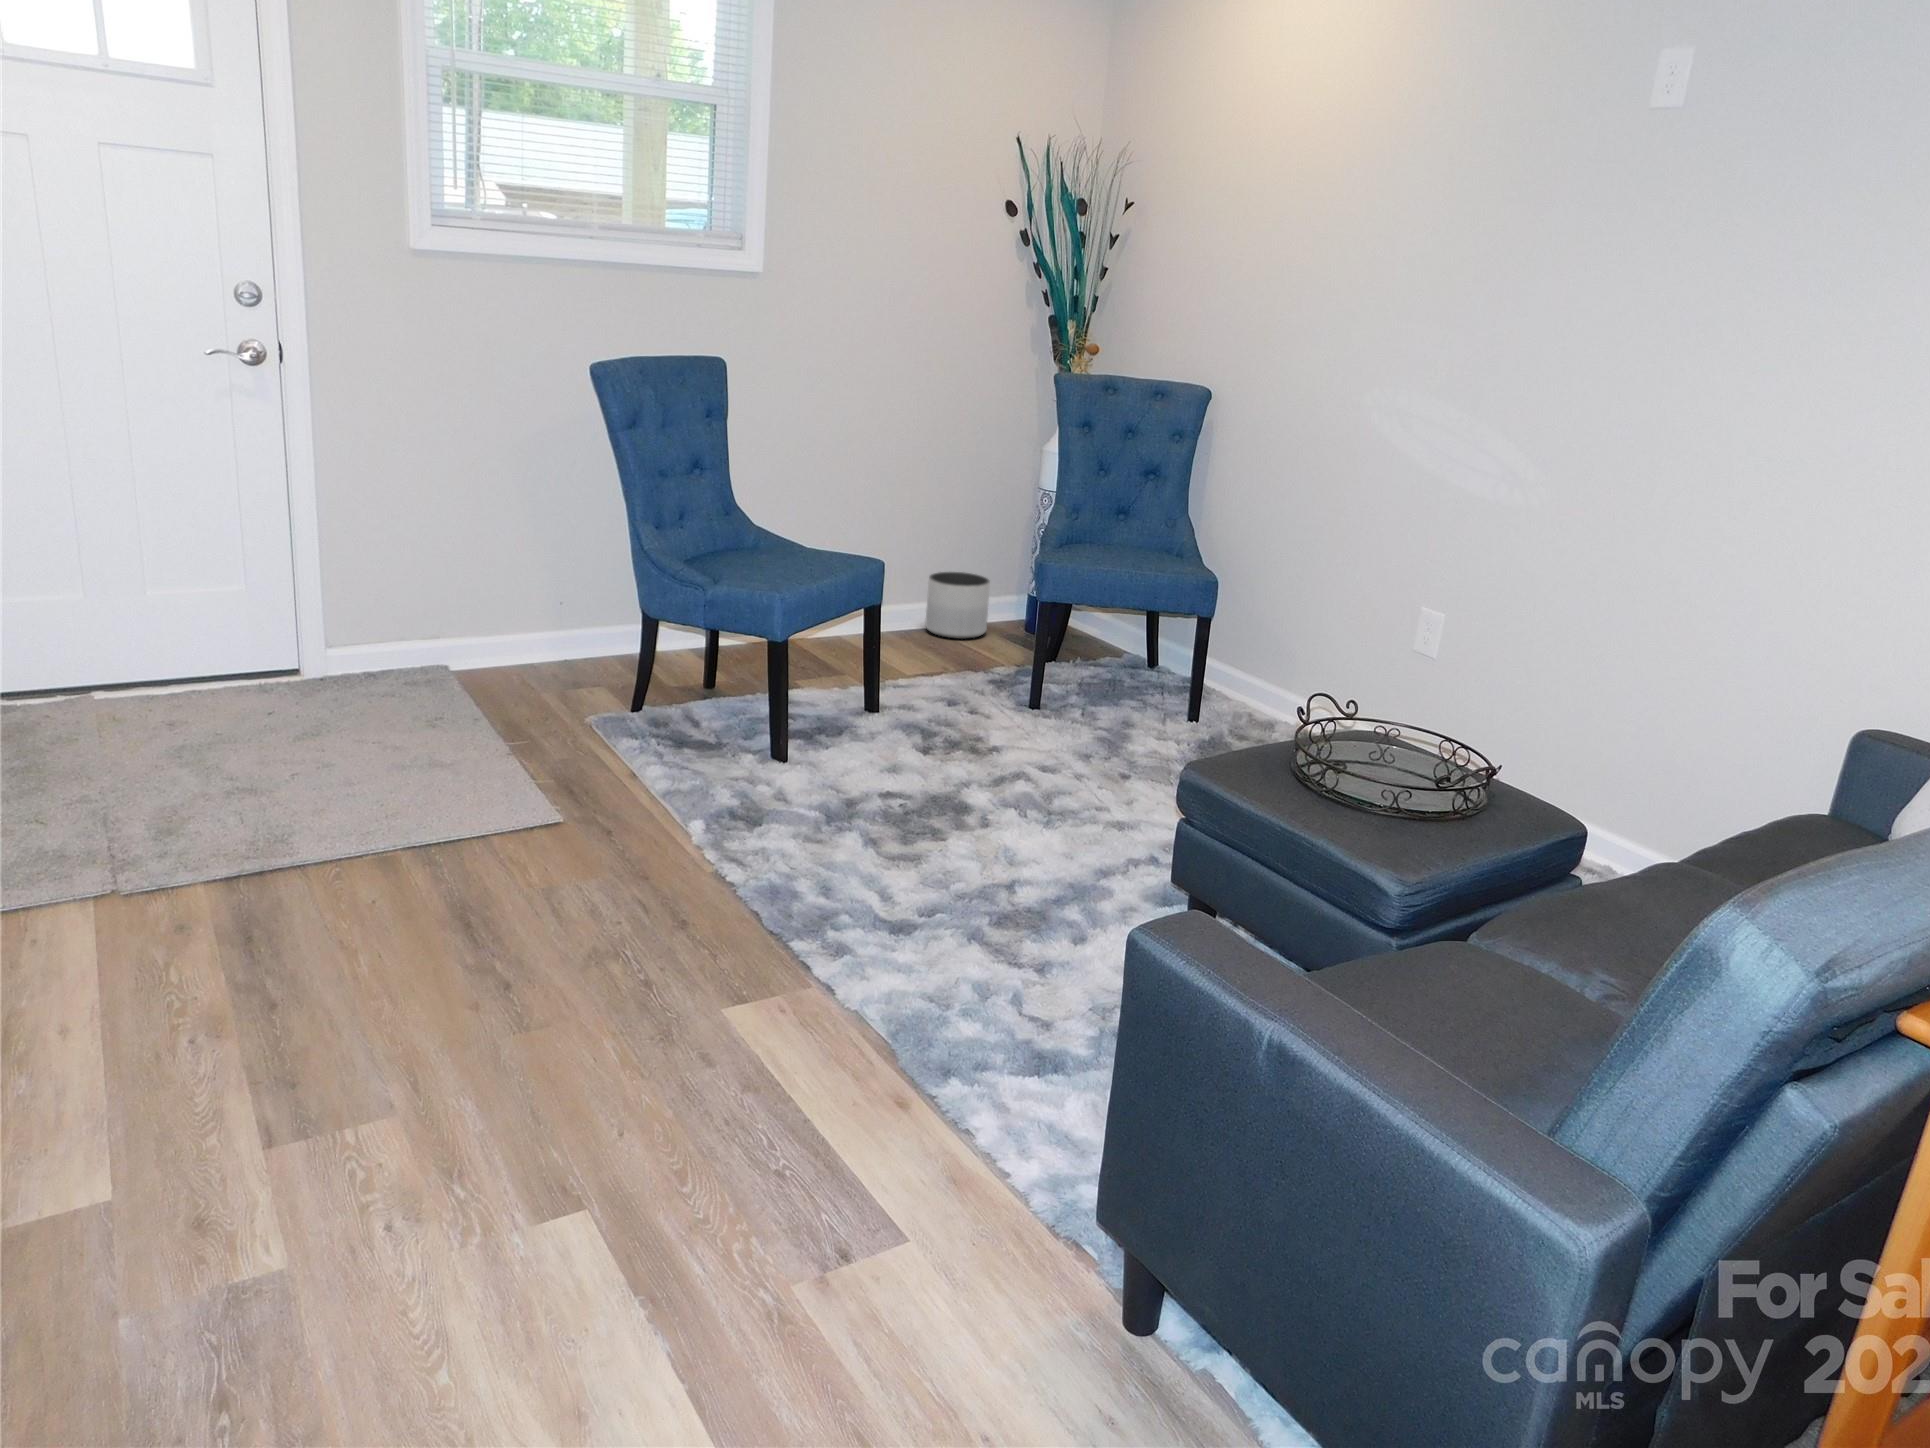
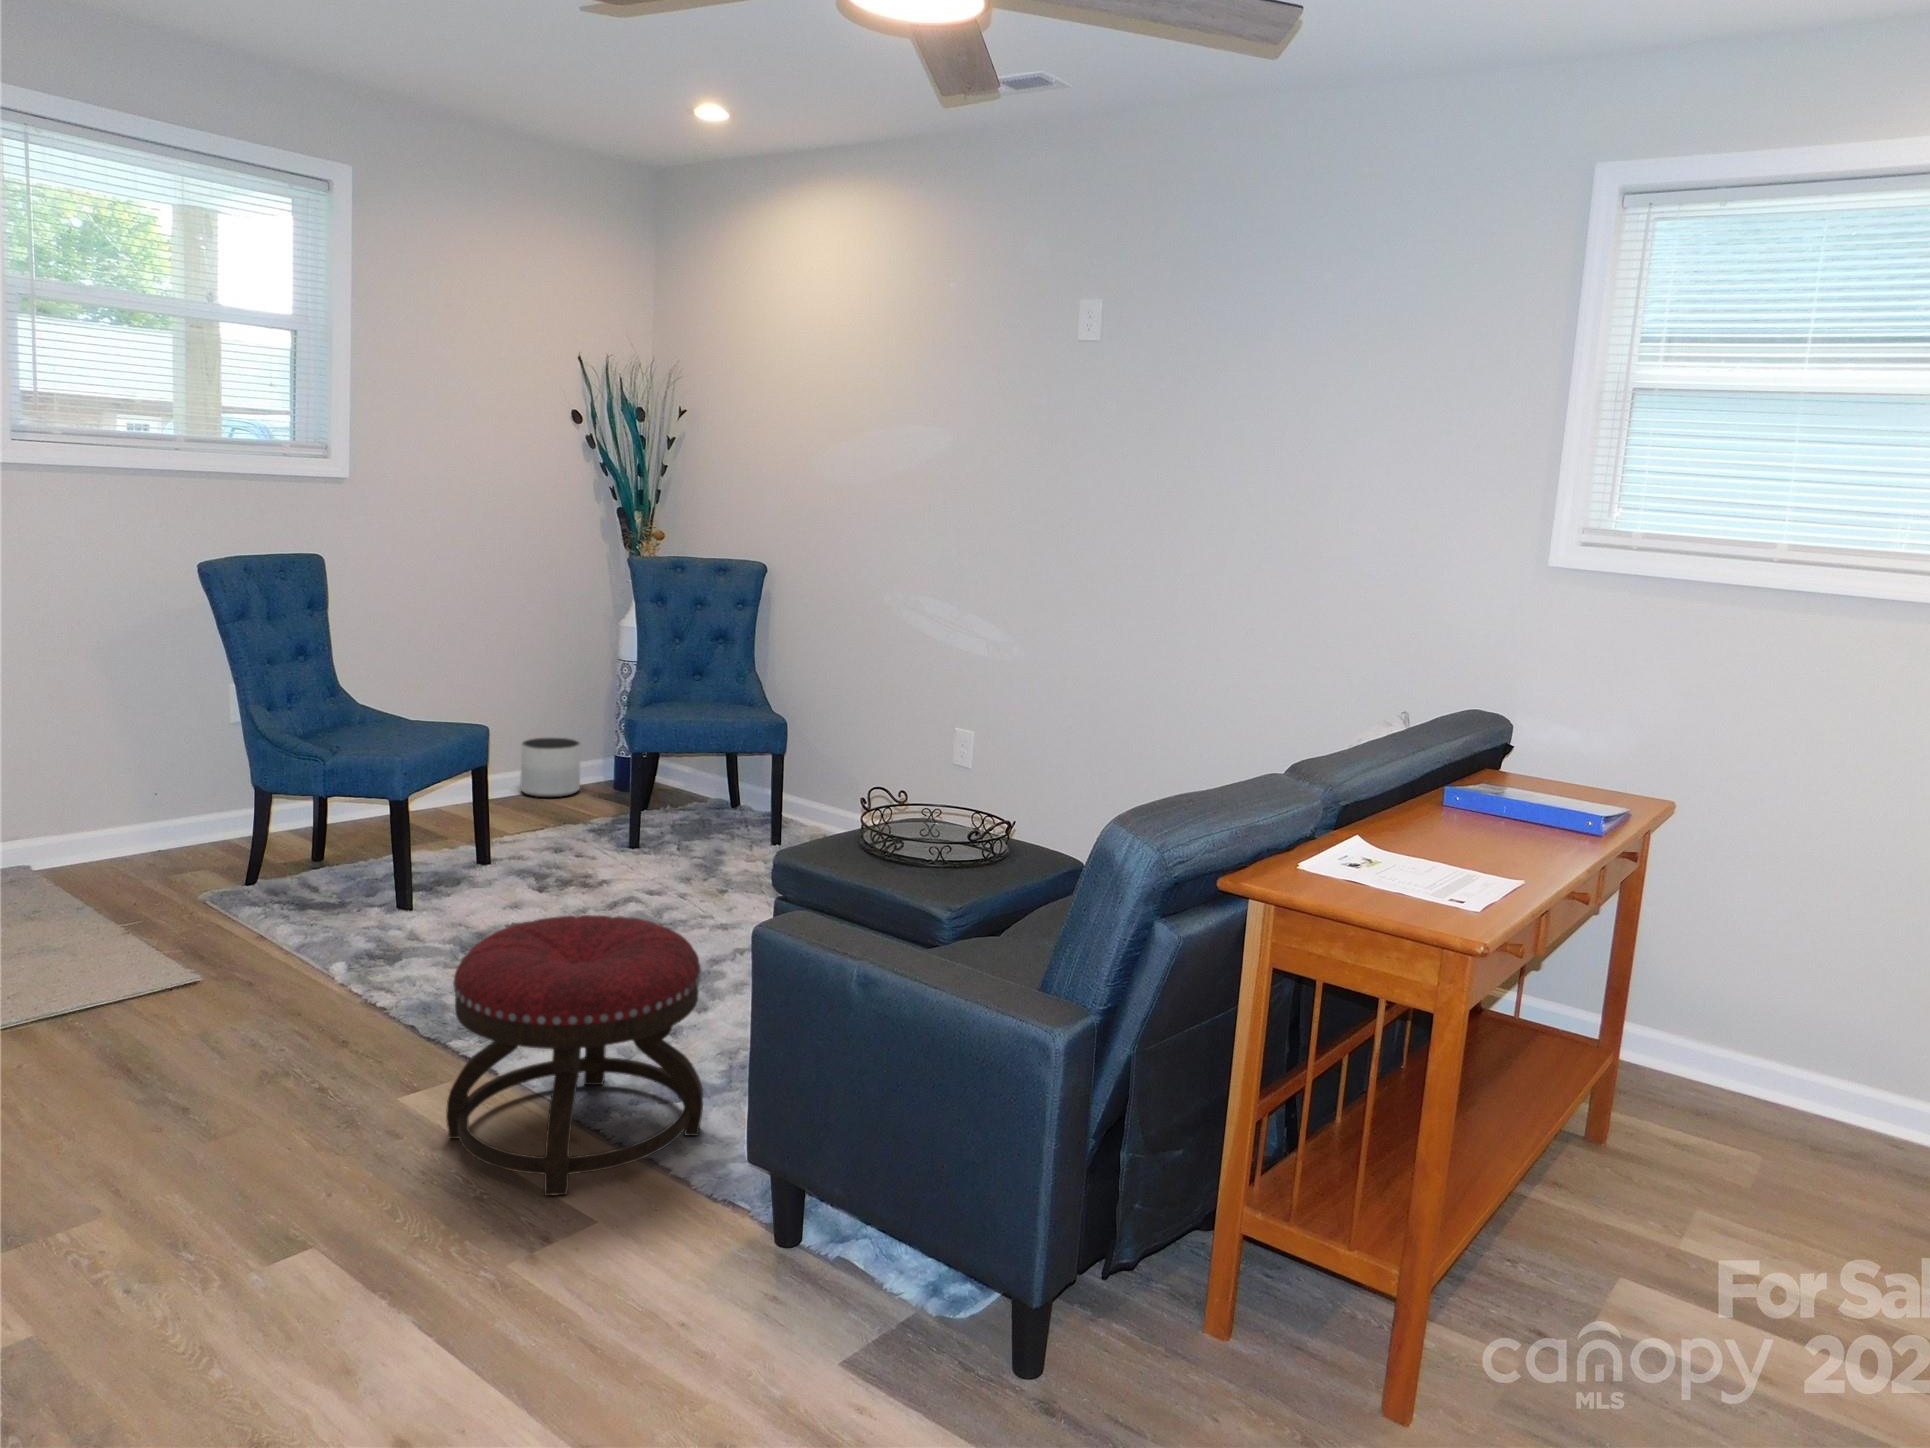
ottoman: none [758,828,1069,1195] -> present [446,915,703,1196]

